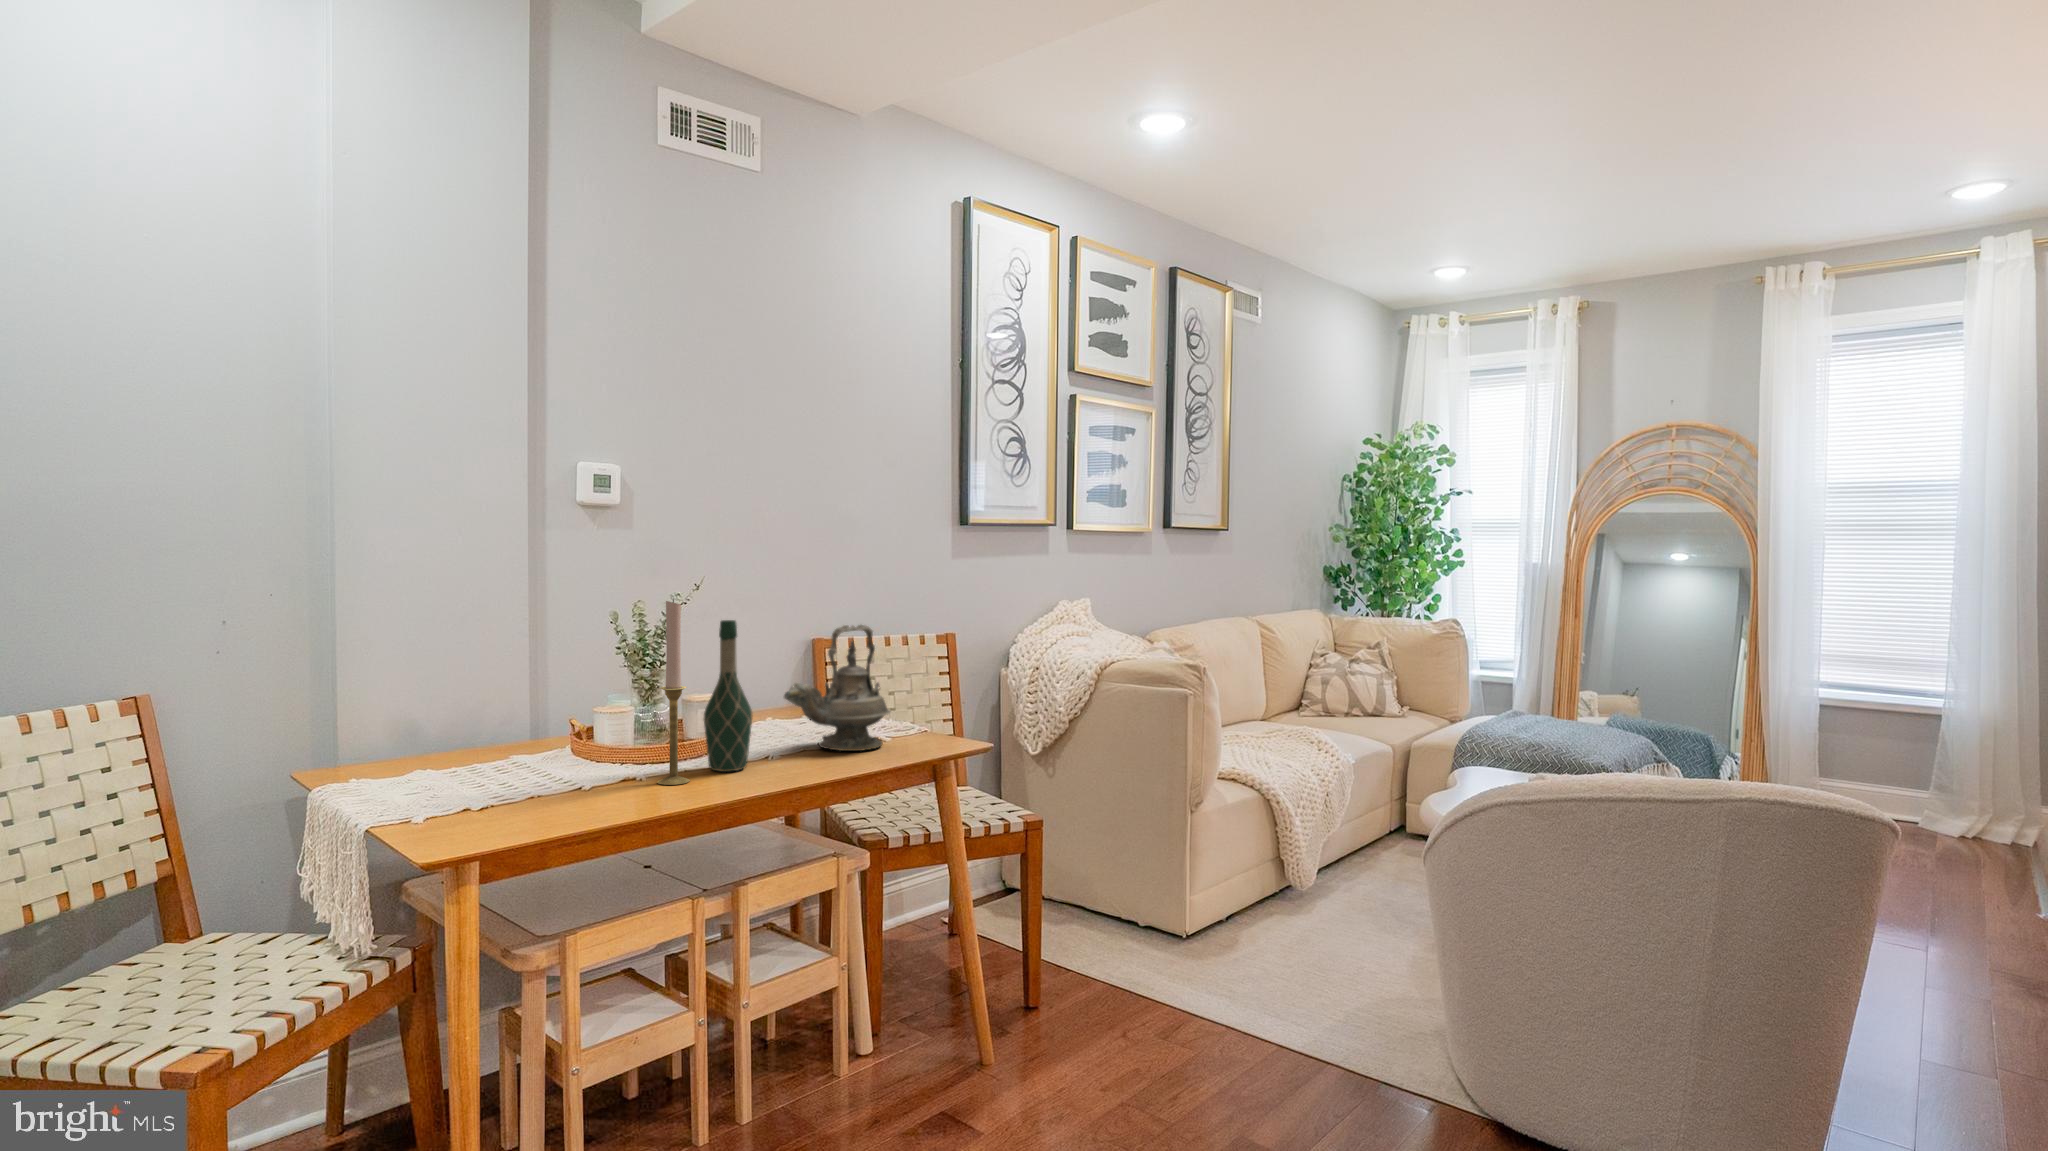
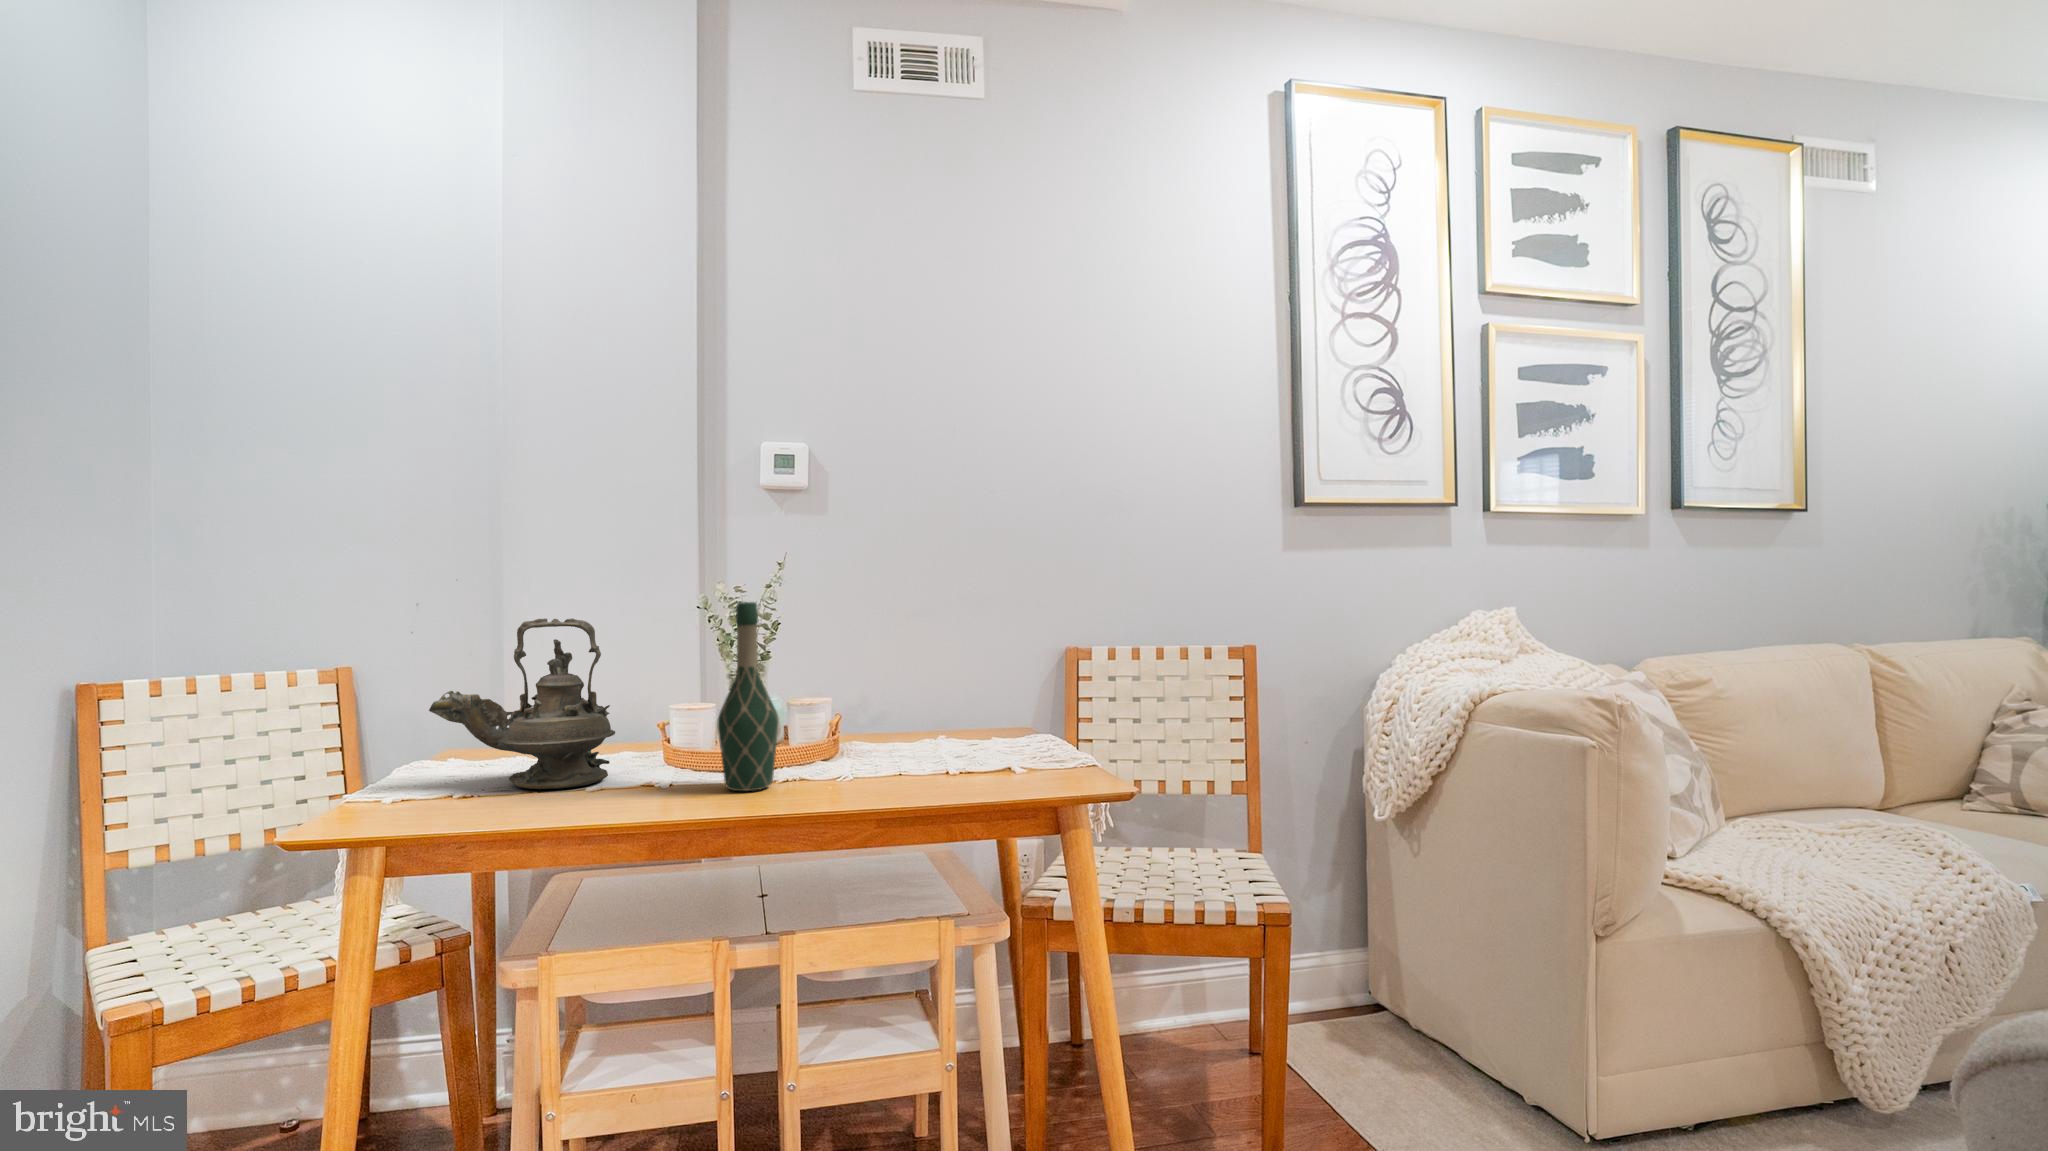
candlestick: present [657,599,690,785] -> none [636,572,677,800]
teapot: present [784,625,890,751] -> present [429,618,615,789]

